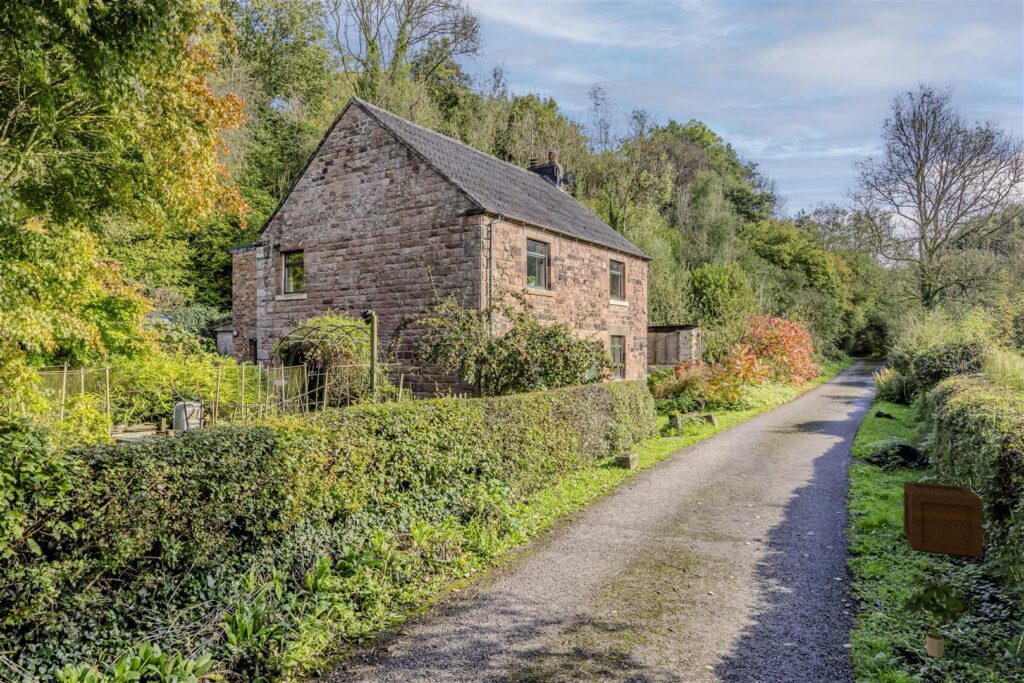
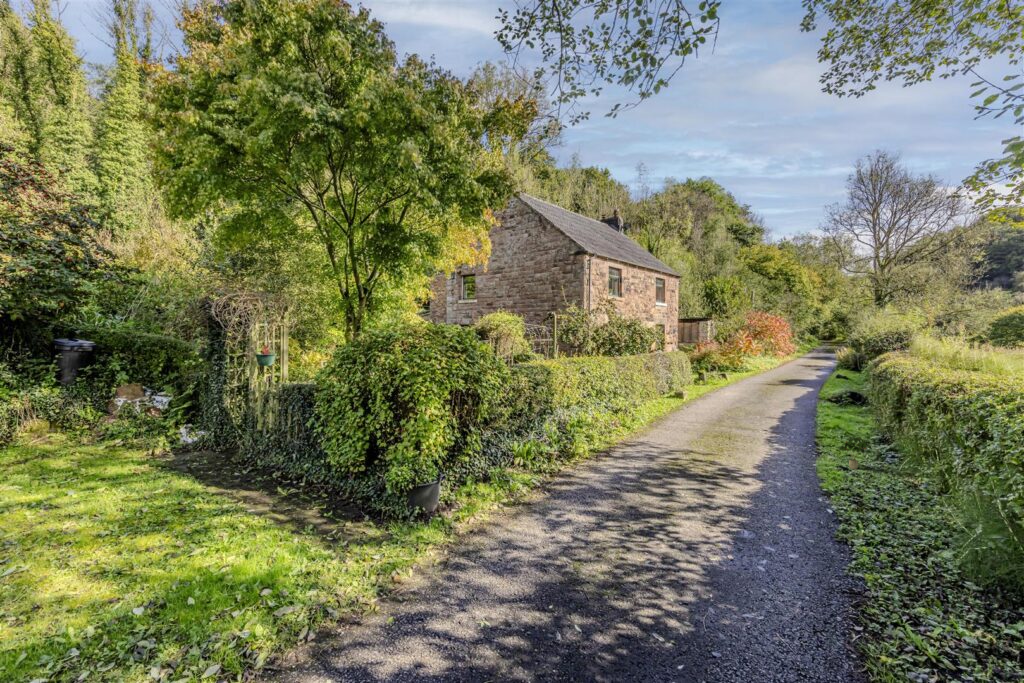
wooden crate: present [904,482,982,558] -> none [846,403,888,440]

